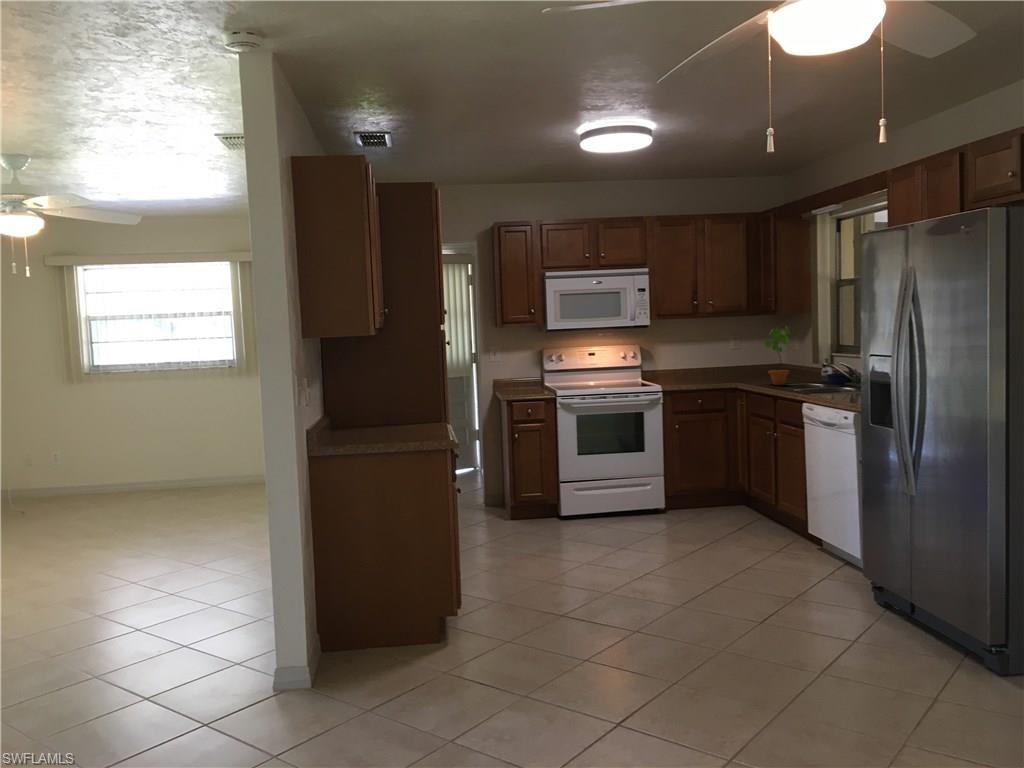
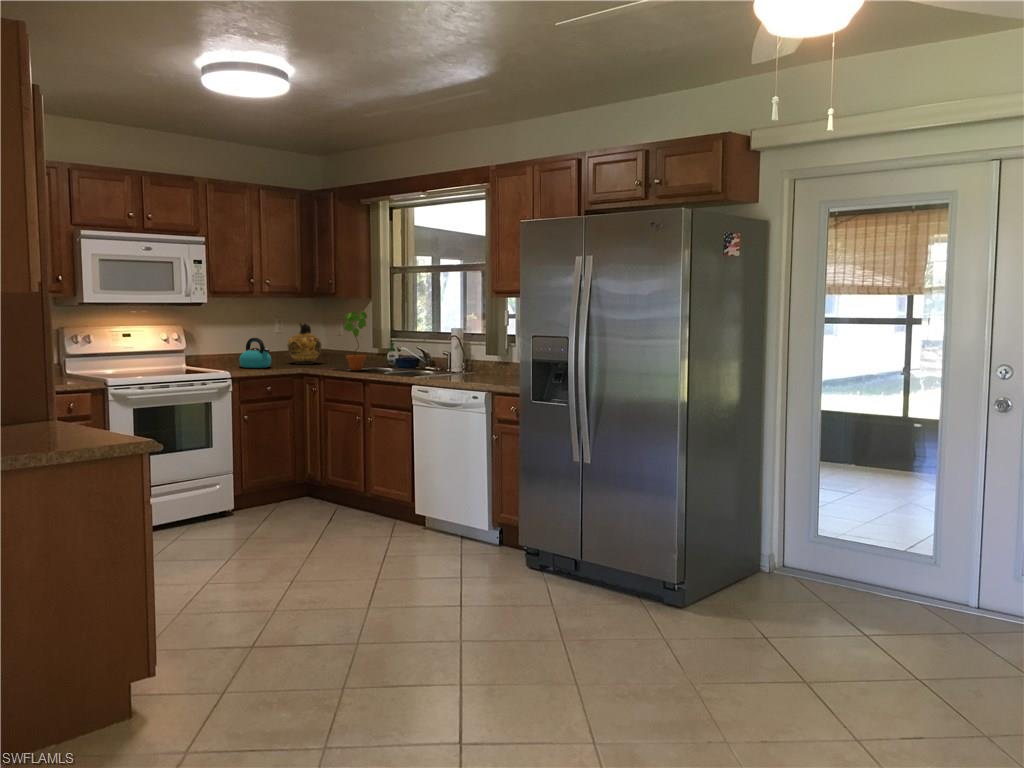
ceramic jug: none [734,338,767,377] -> present [287,323,321,364]
kettle: none [680,354,709,382] -> present [239,338,272,368]

